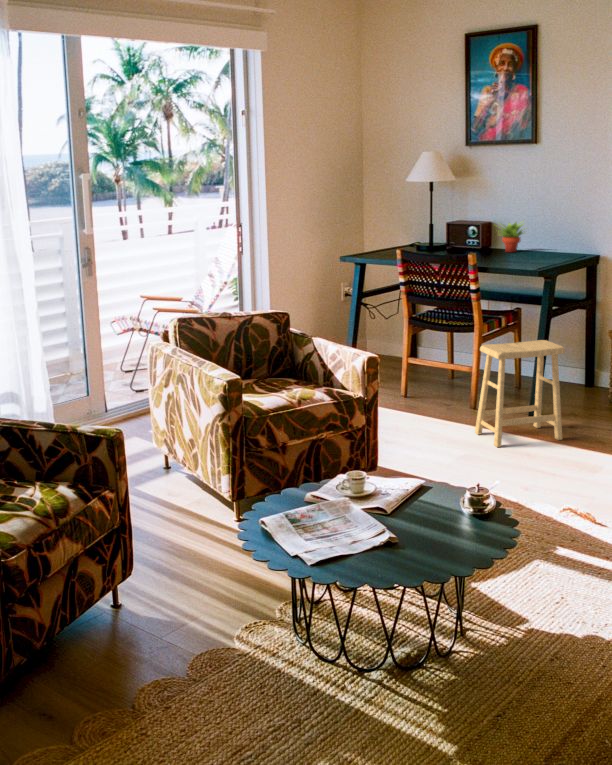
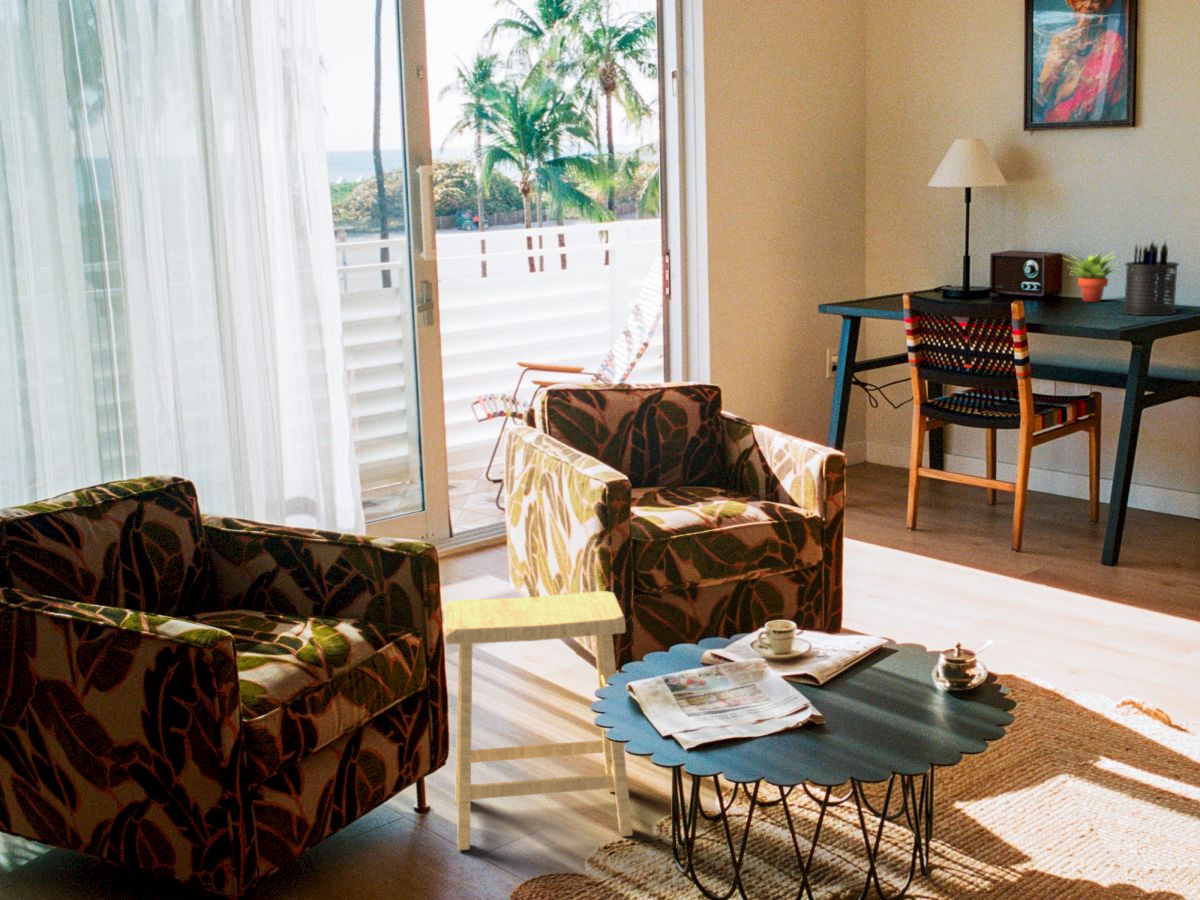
pen holder: none [532,213,567,261] -> present [1123,243,1179,315]
footstool: present [475,340,565,447] -> present [444,591,633,850]

